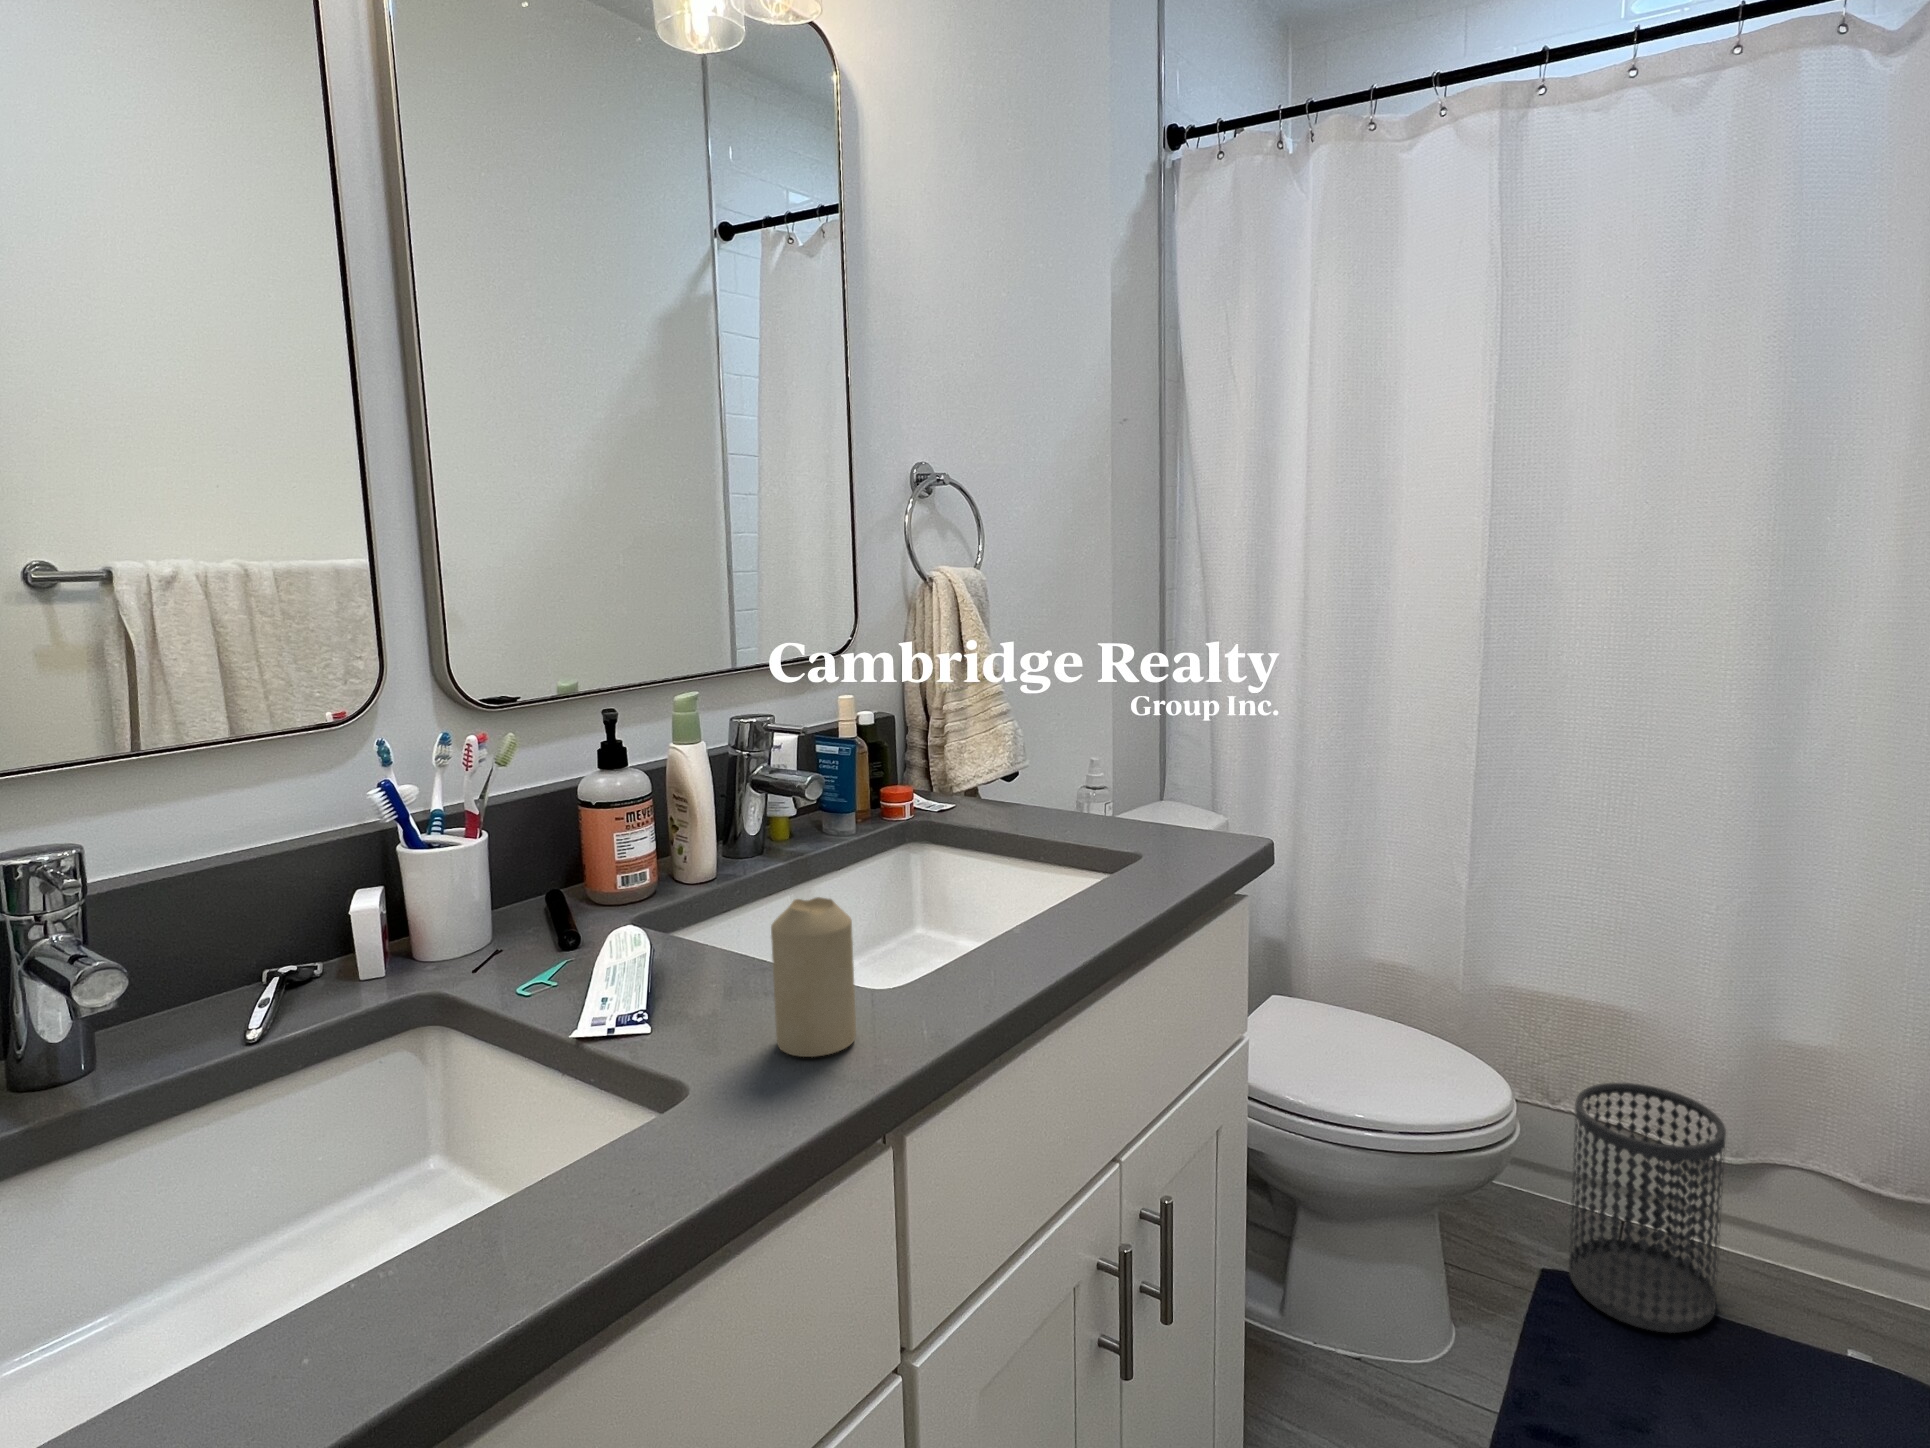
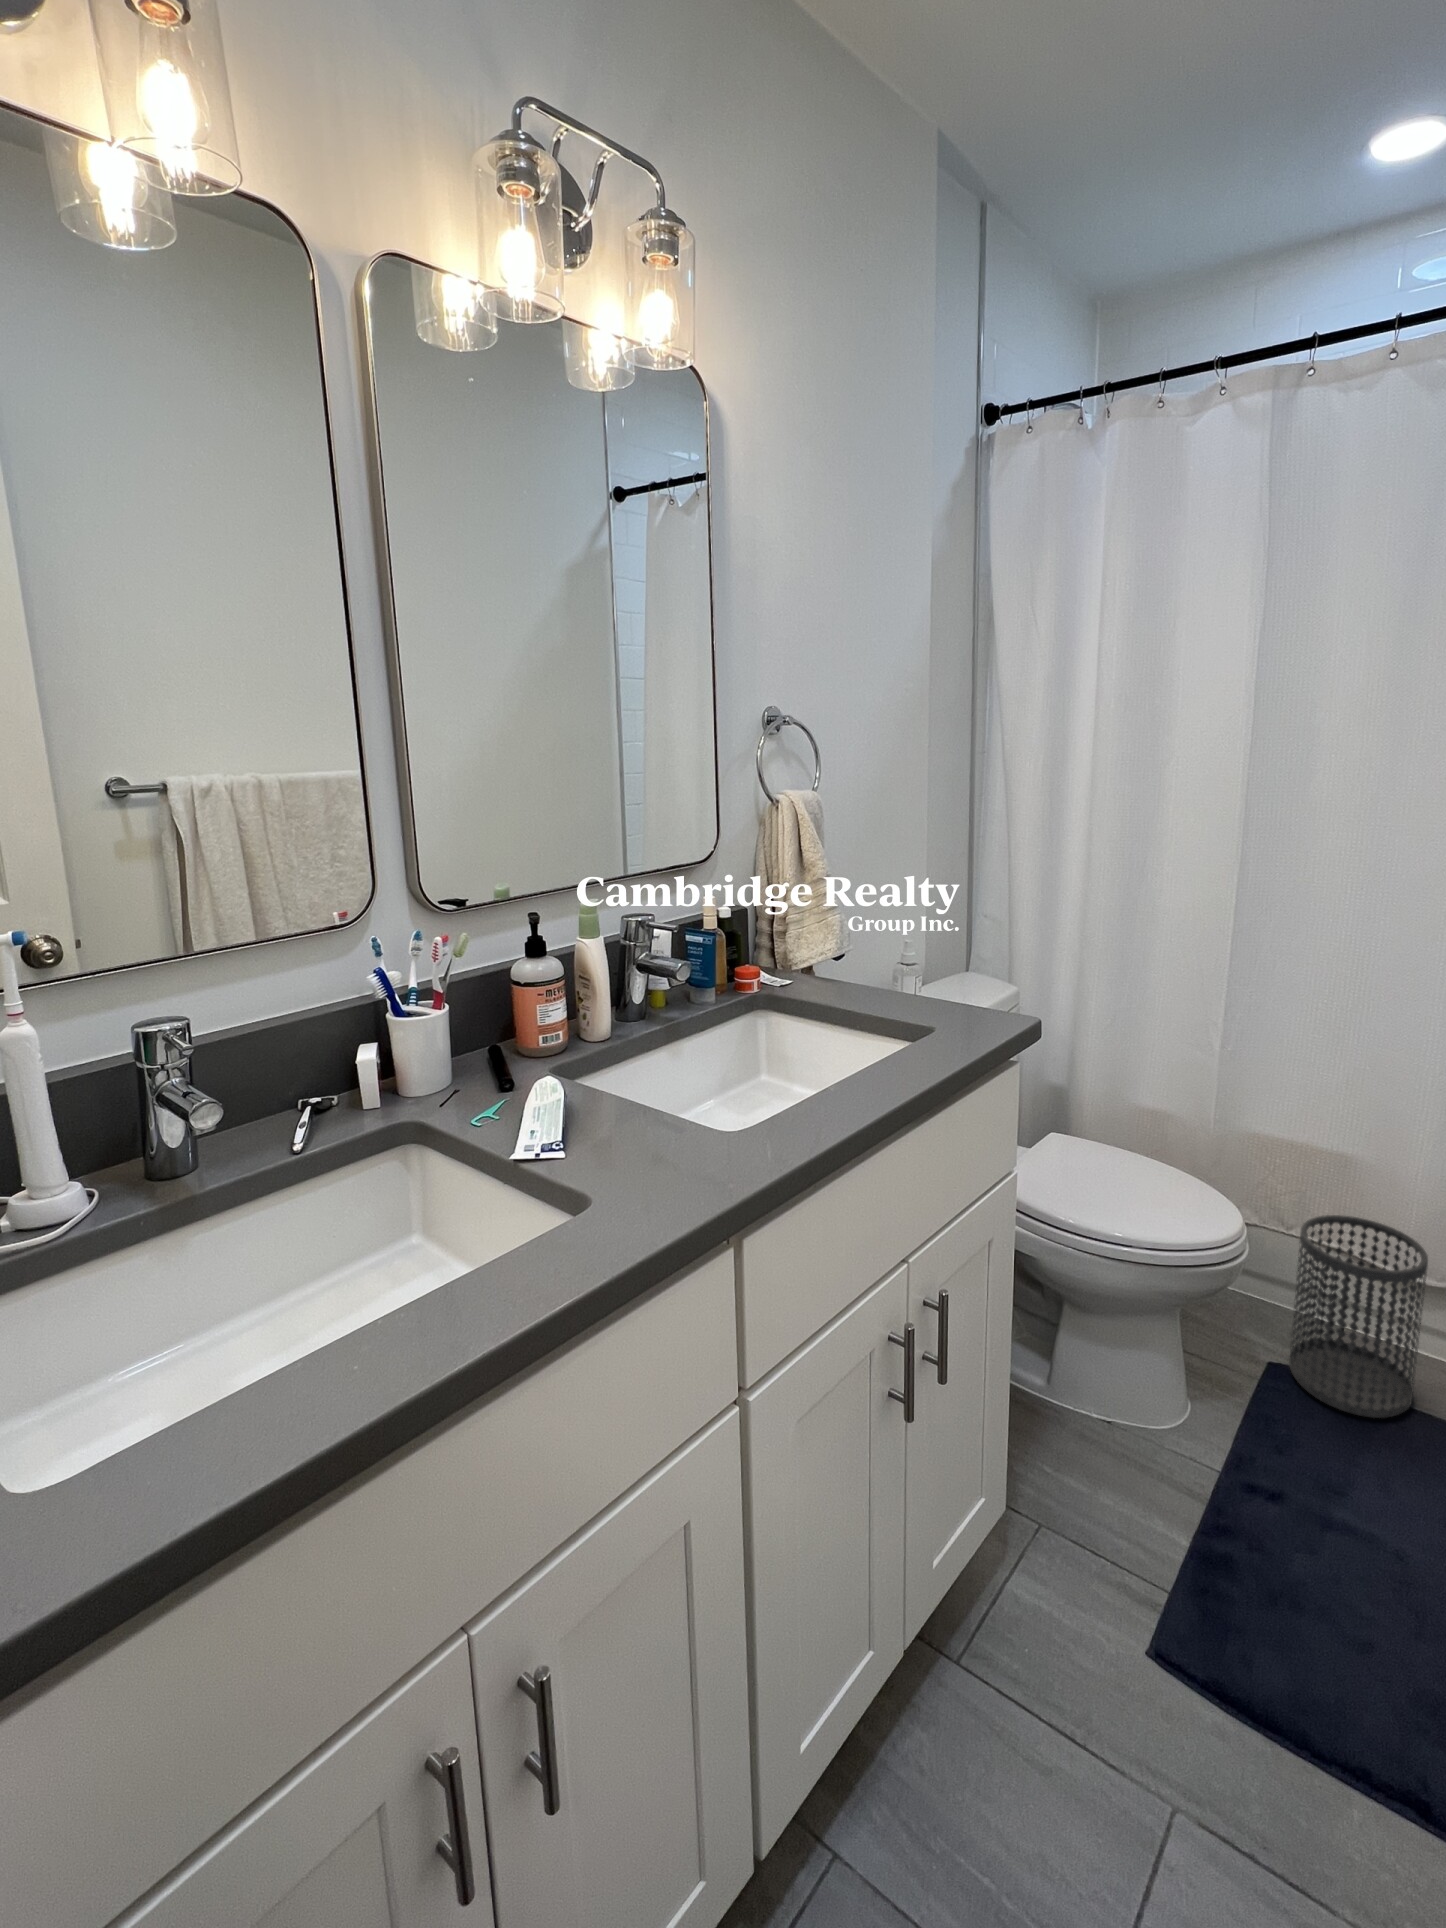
candle: present [771,897,856,1057] -> none [647,1069,707,1183]

